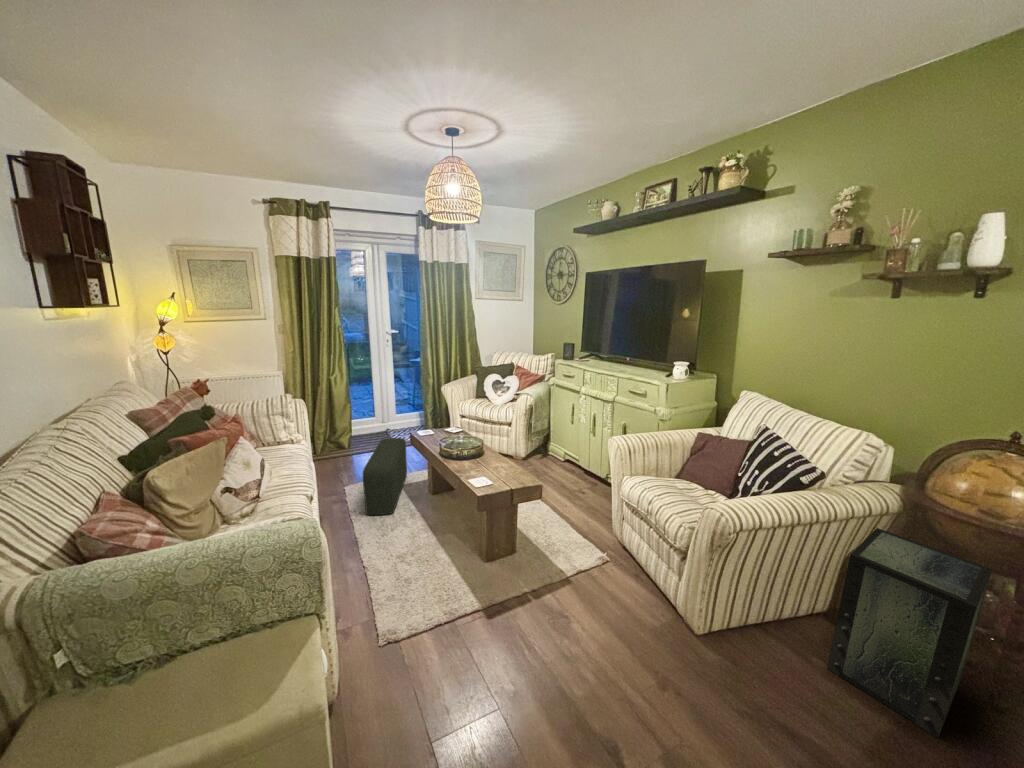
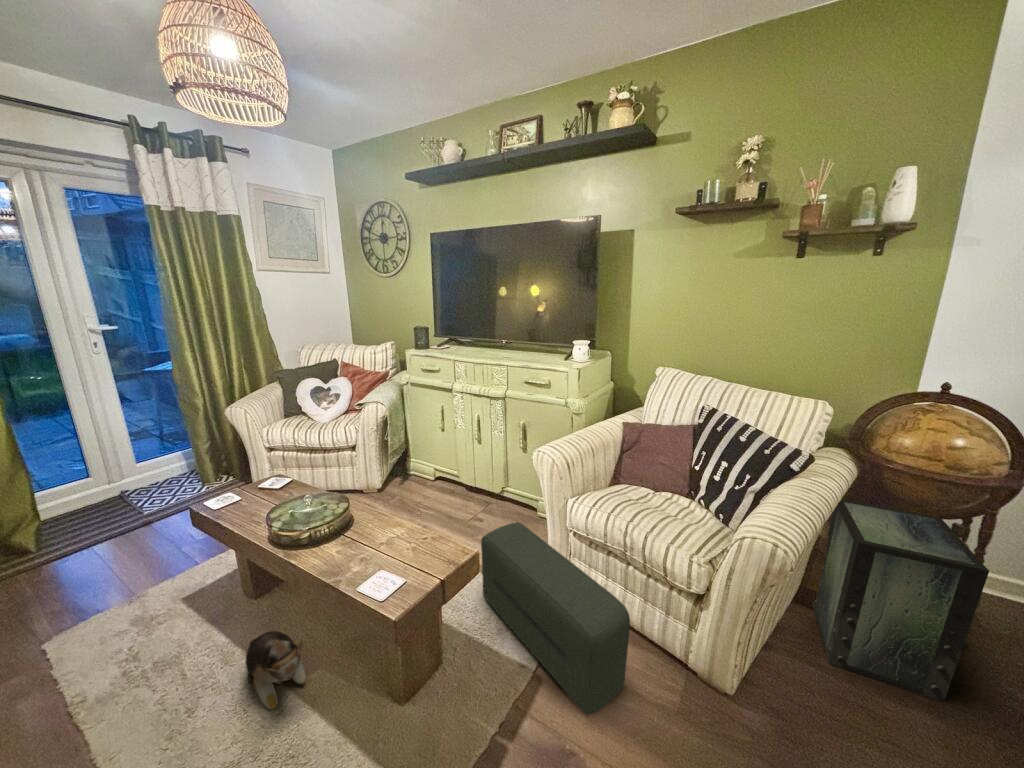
pouf: present [363,438,407,515] -> present [481,522,630,715]
plush toy: none [419,504,444,542] -> present [246,631,306,709]

